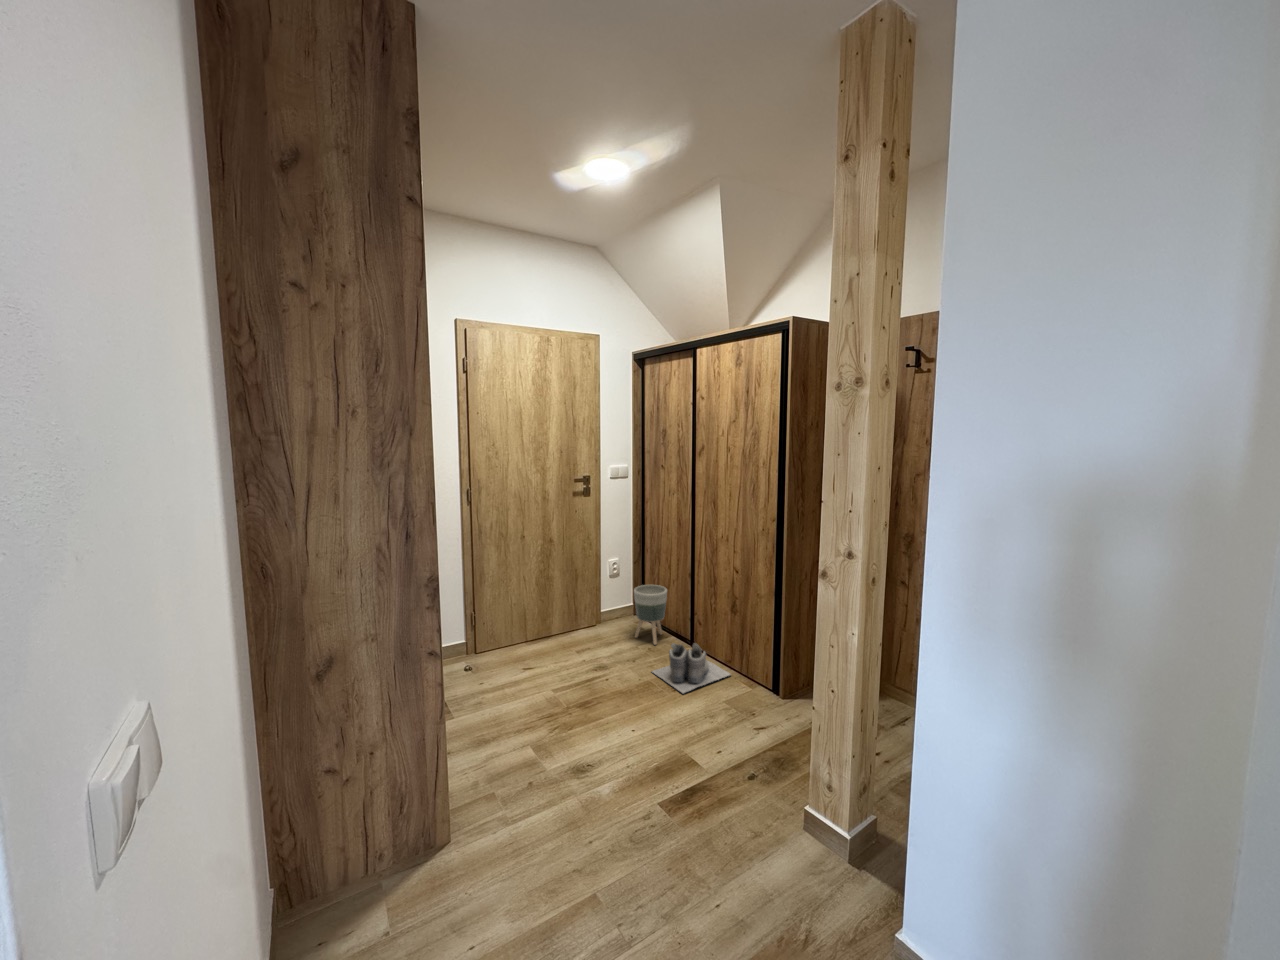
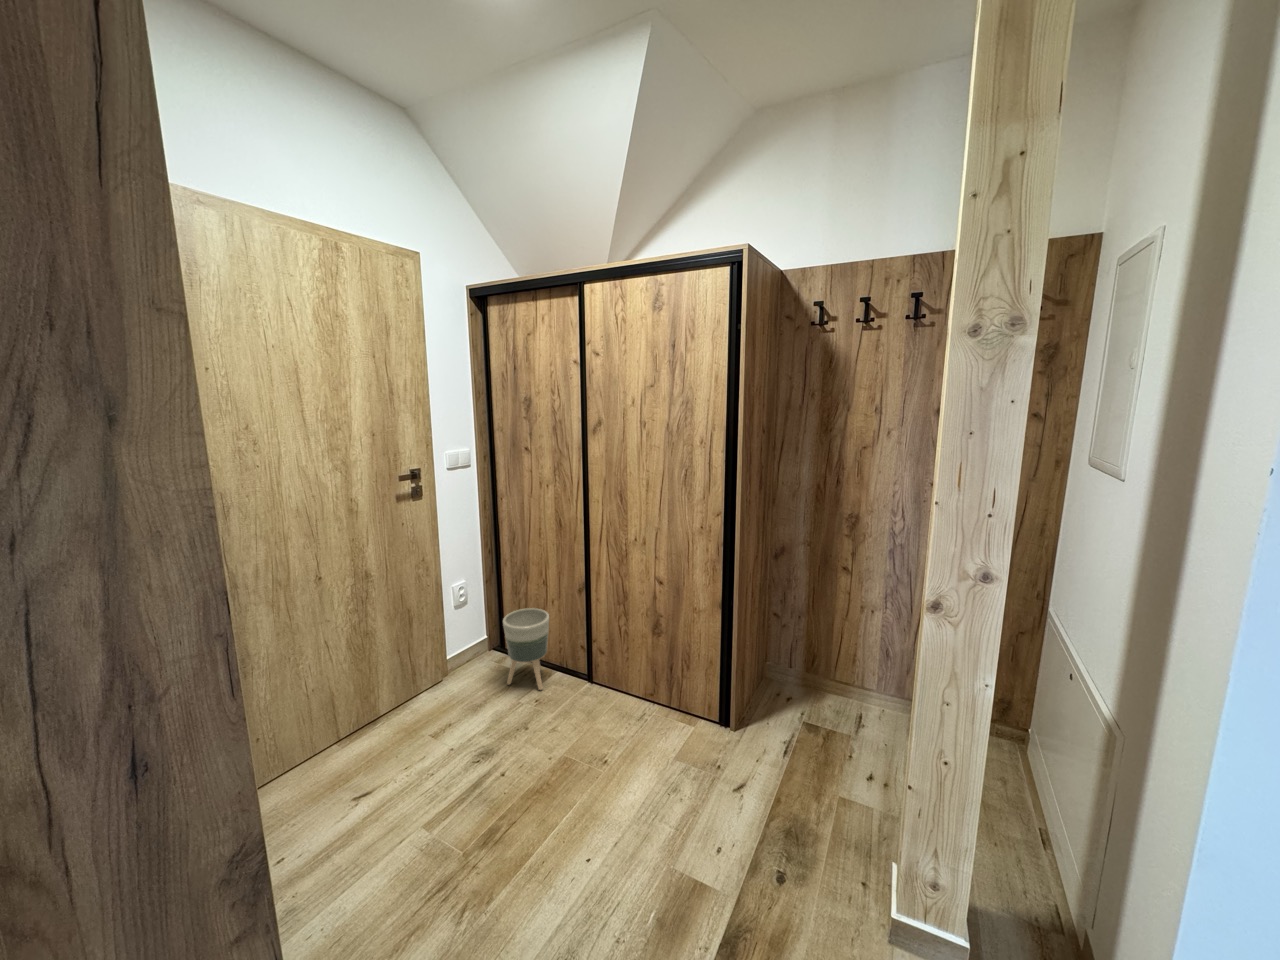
boots: present [652,643,730,693] -> none [557,685,660,763]

